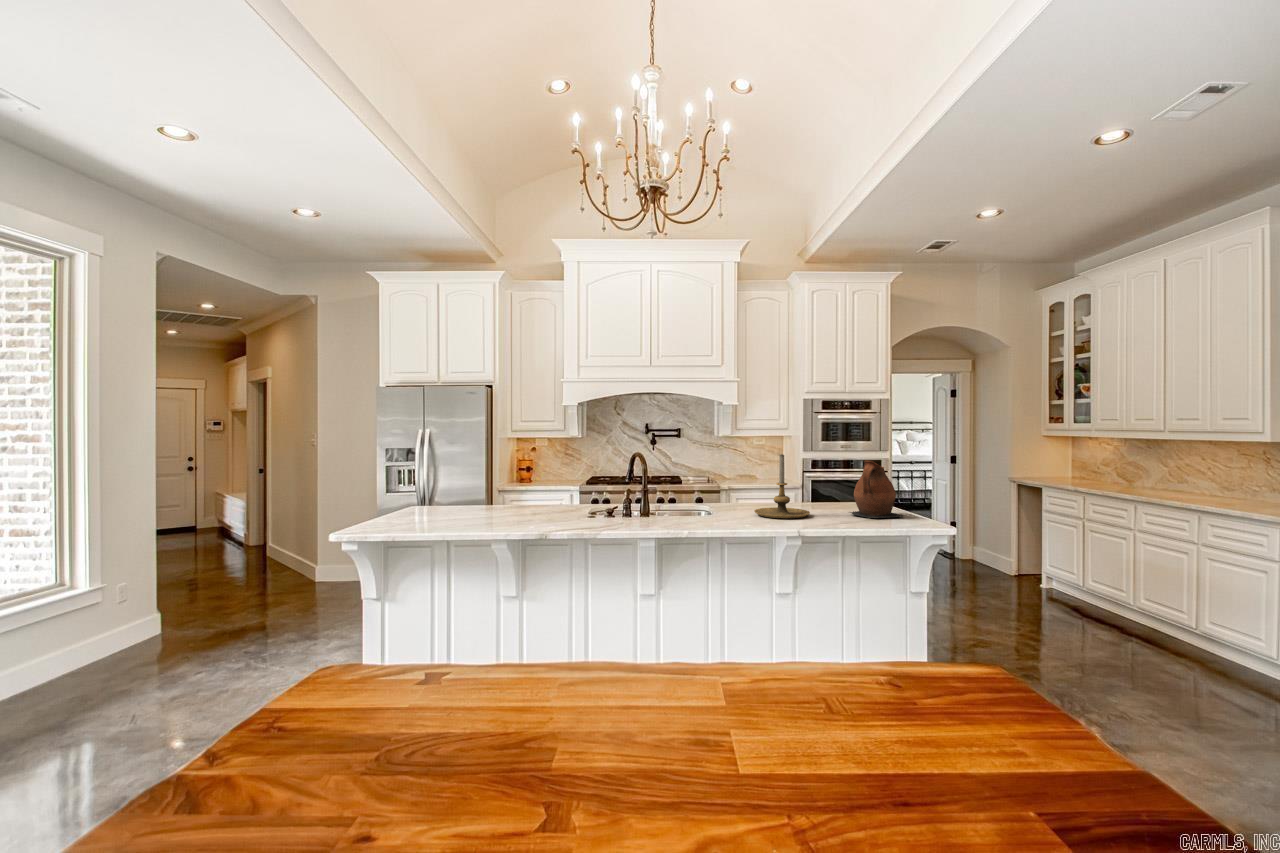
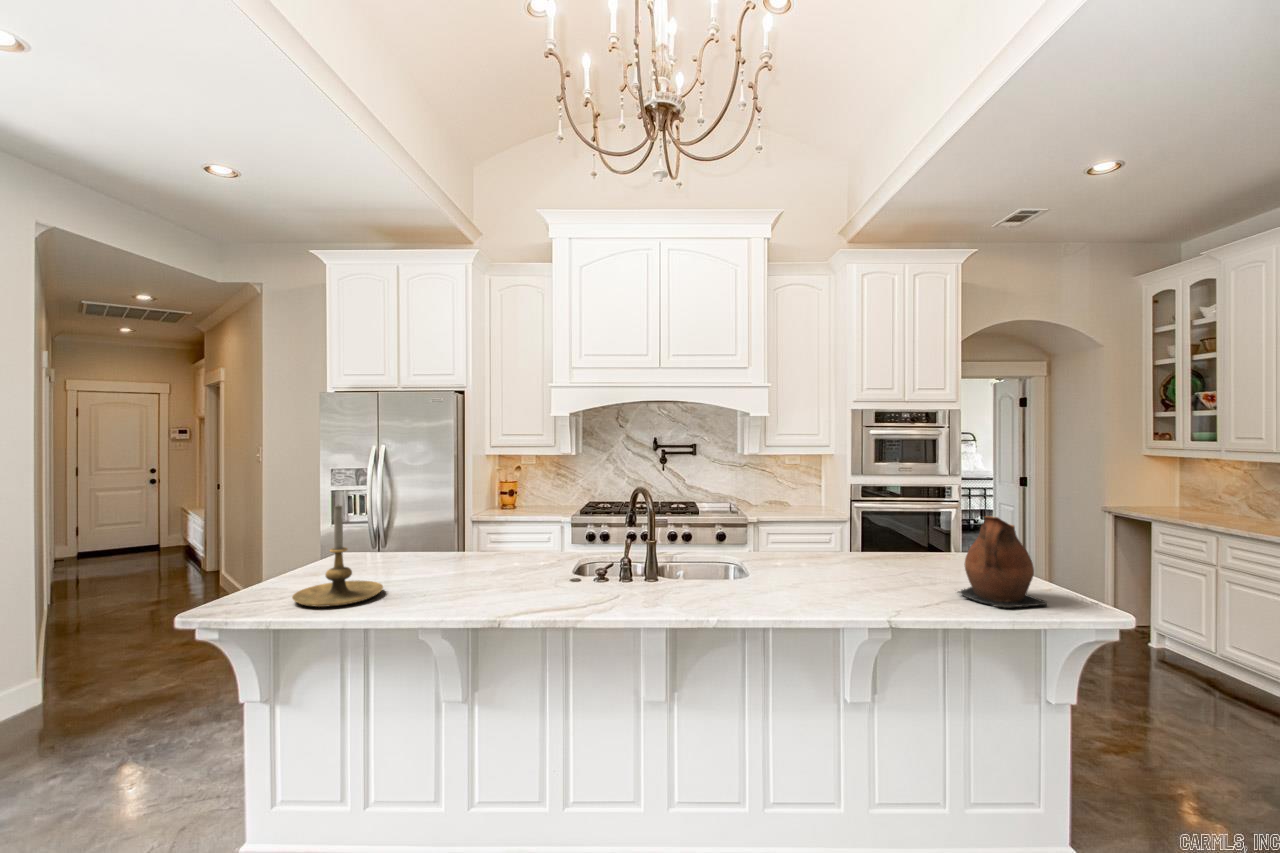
candle holder: present [754,454,810,519] -> present [292,505,383,607]

